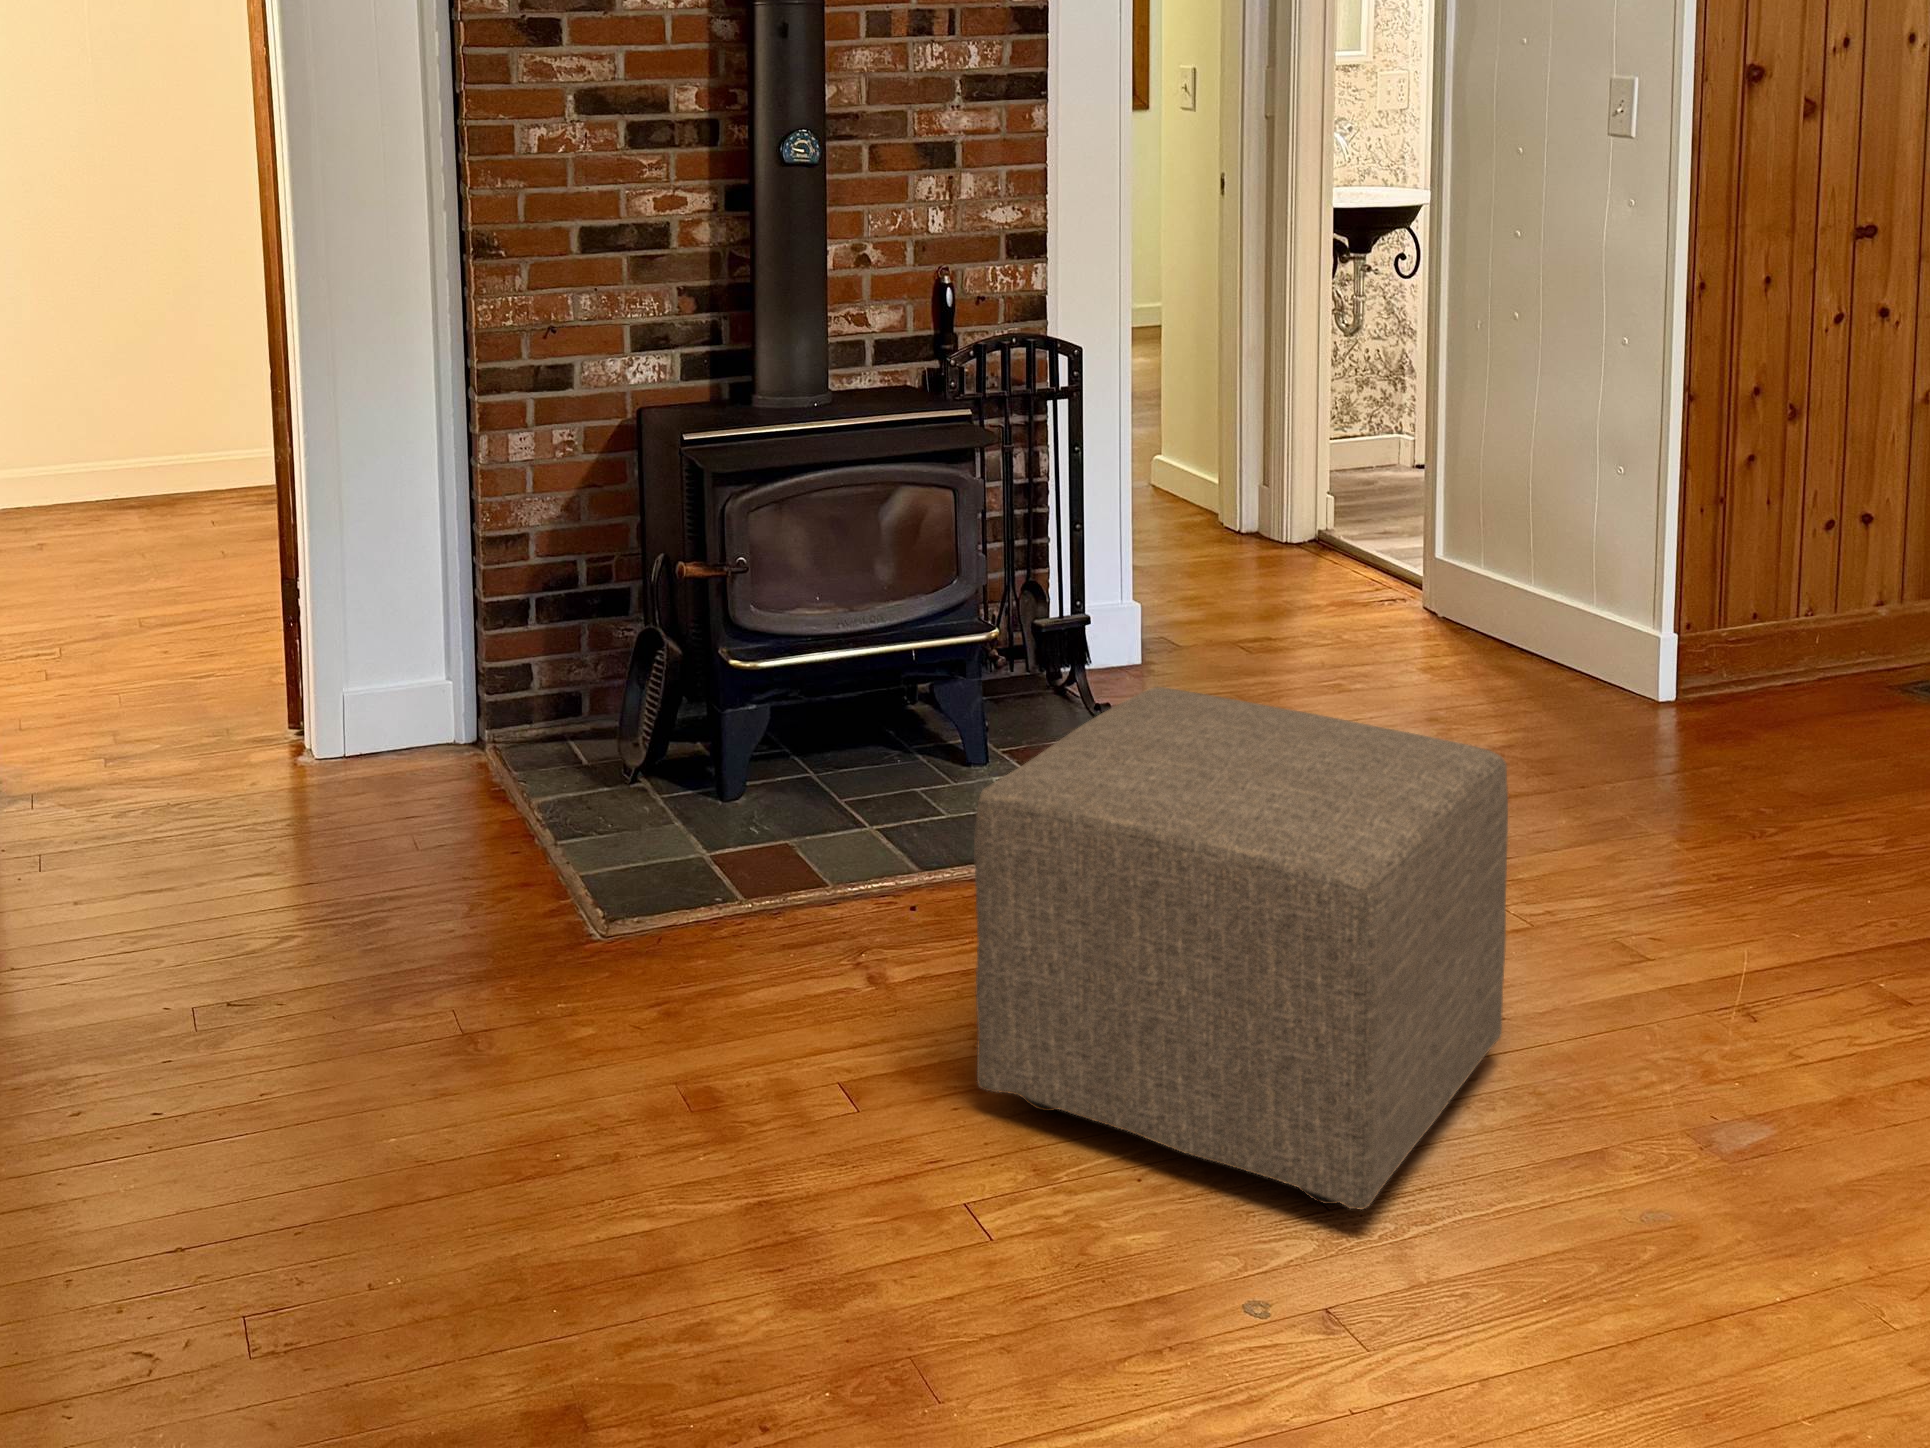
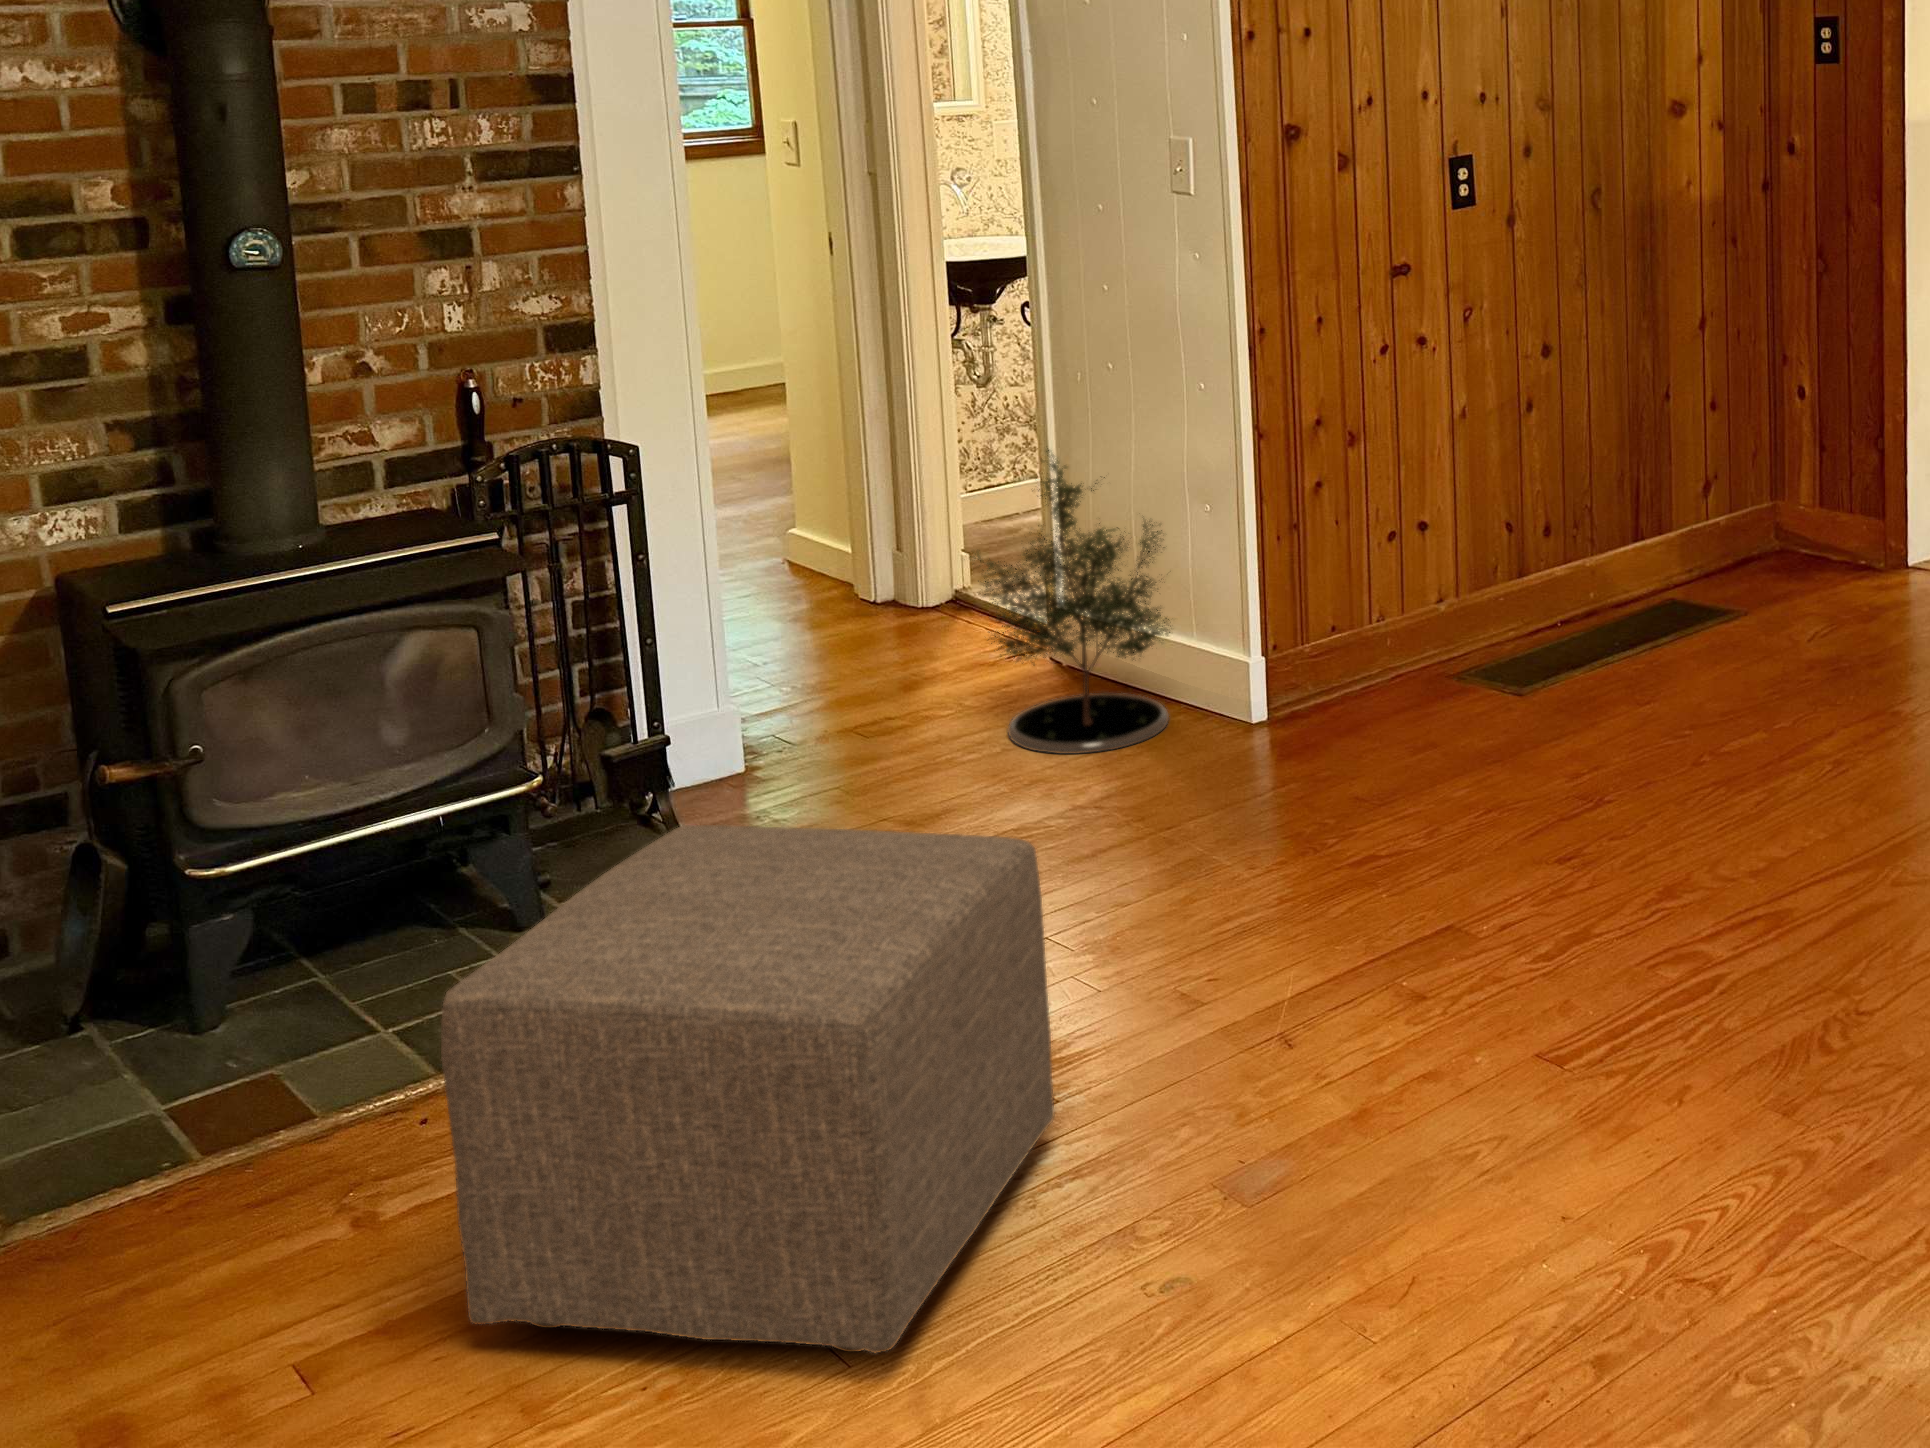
potted tree: none [1365,387,1585,700] -> present [970,448,1171,754]

